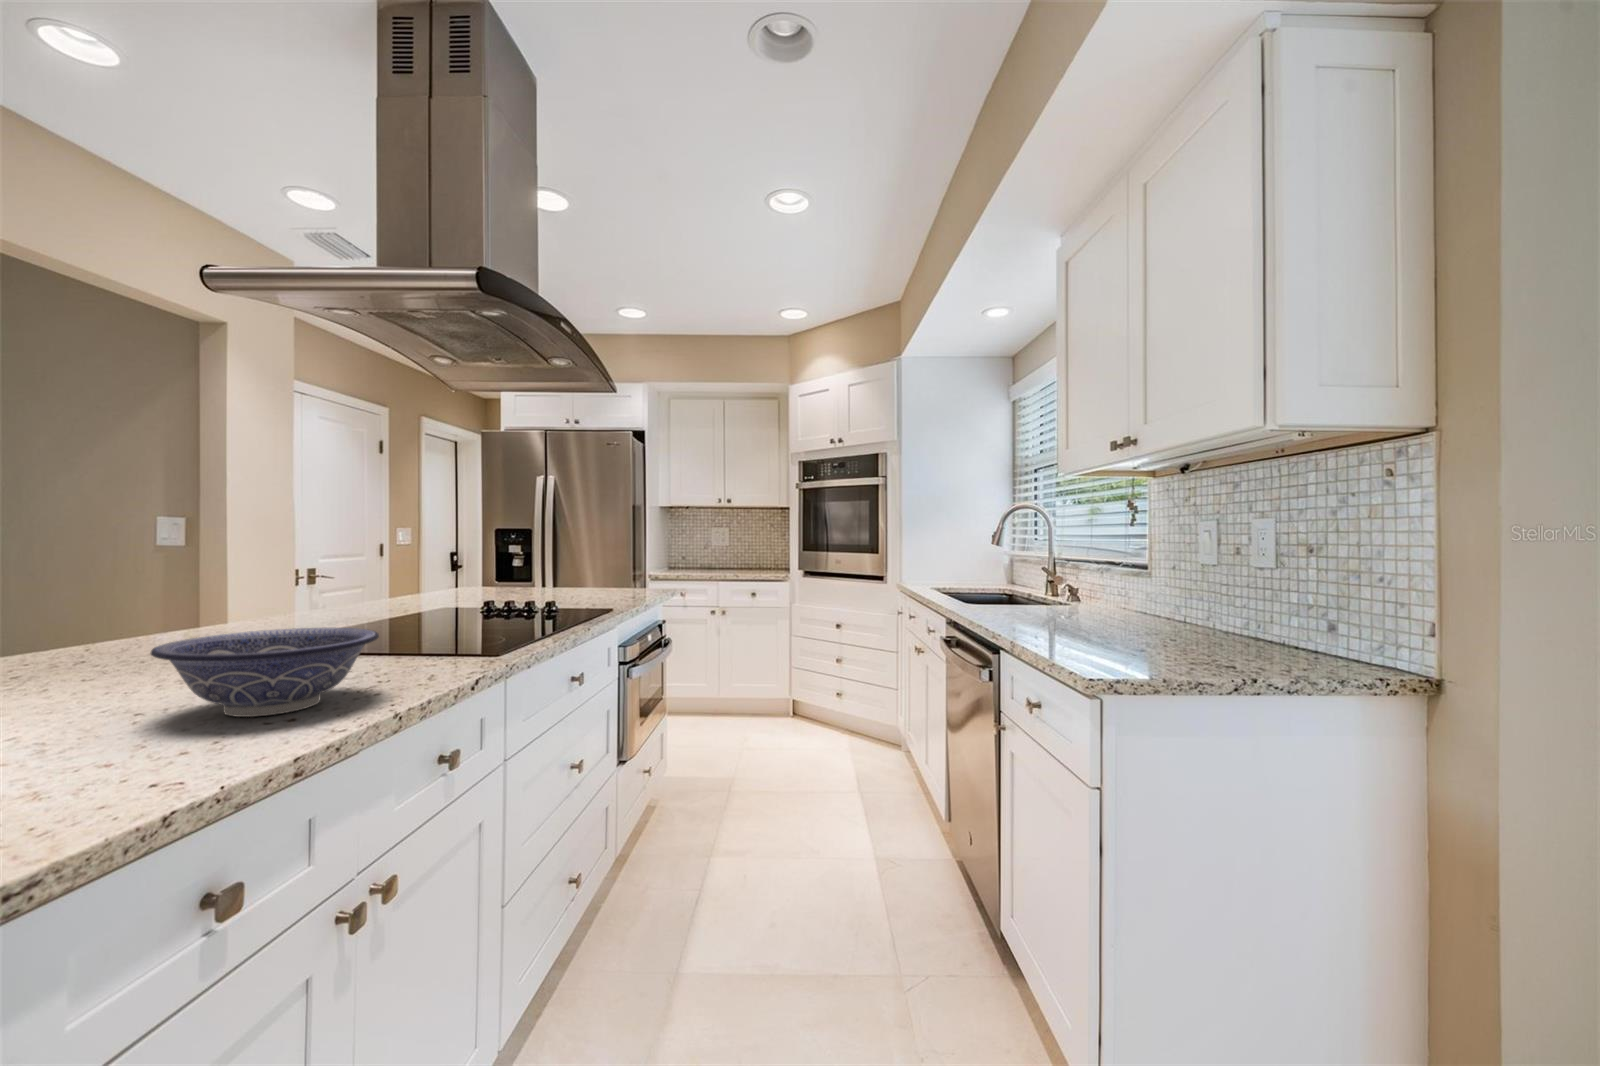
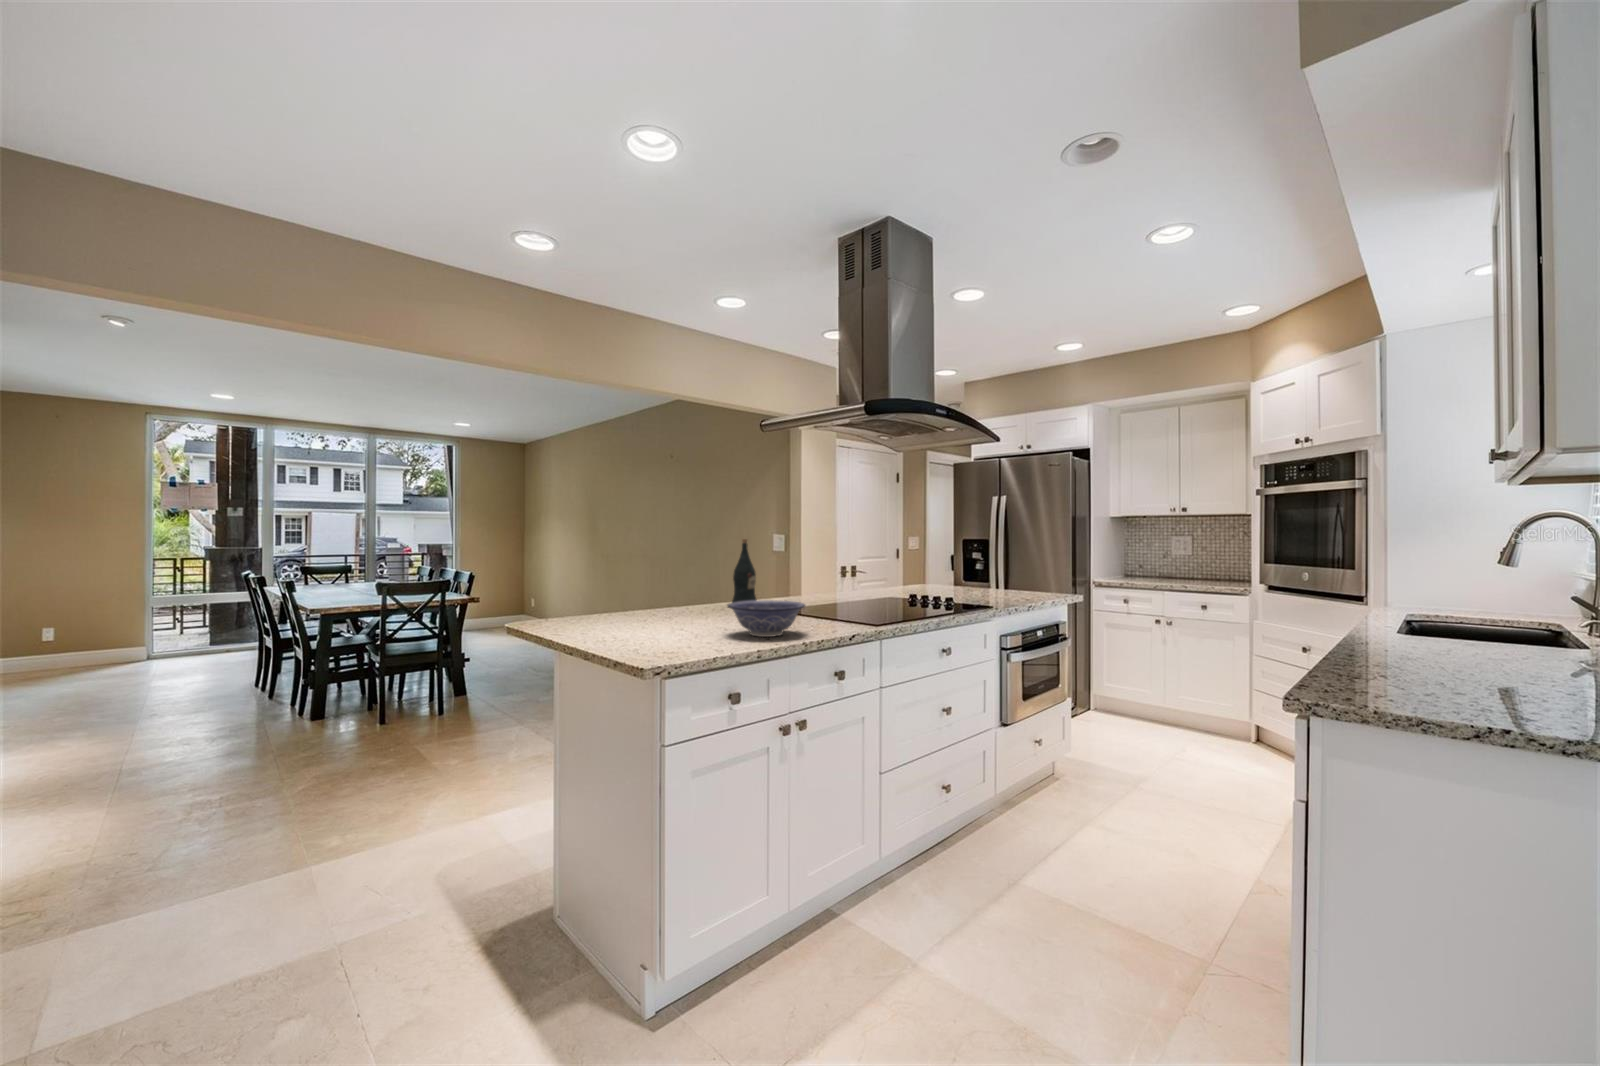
wine bottle: none [96,509,173,650] -> present [732,539,757,603]

